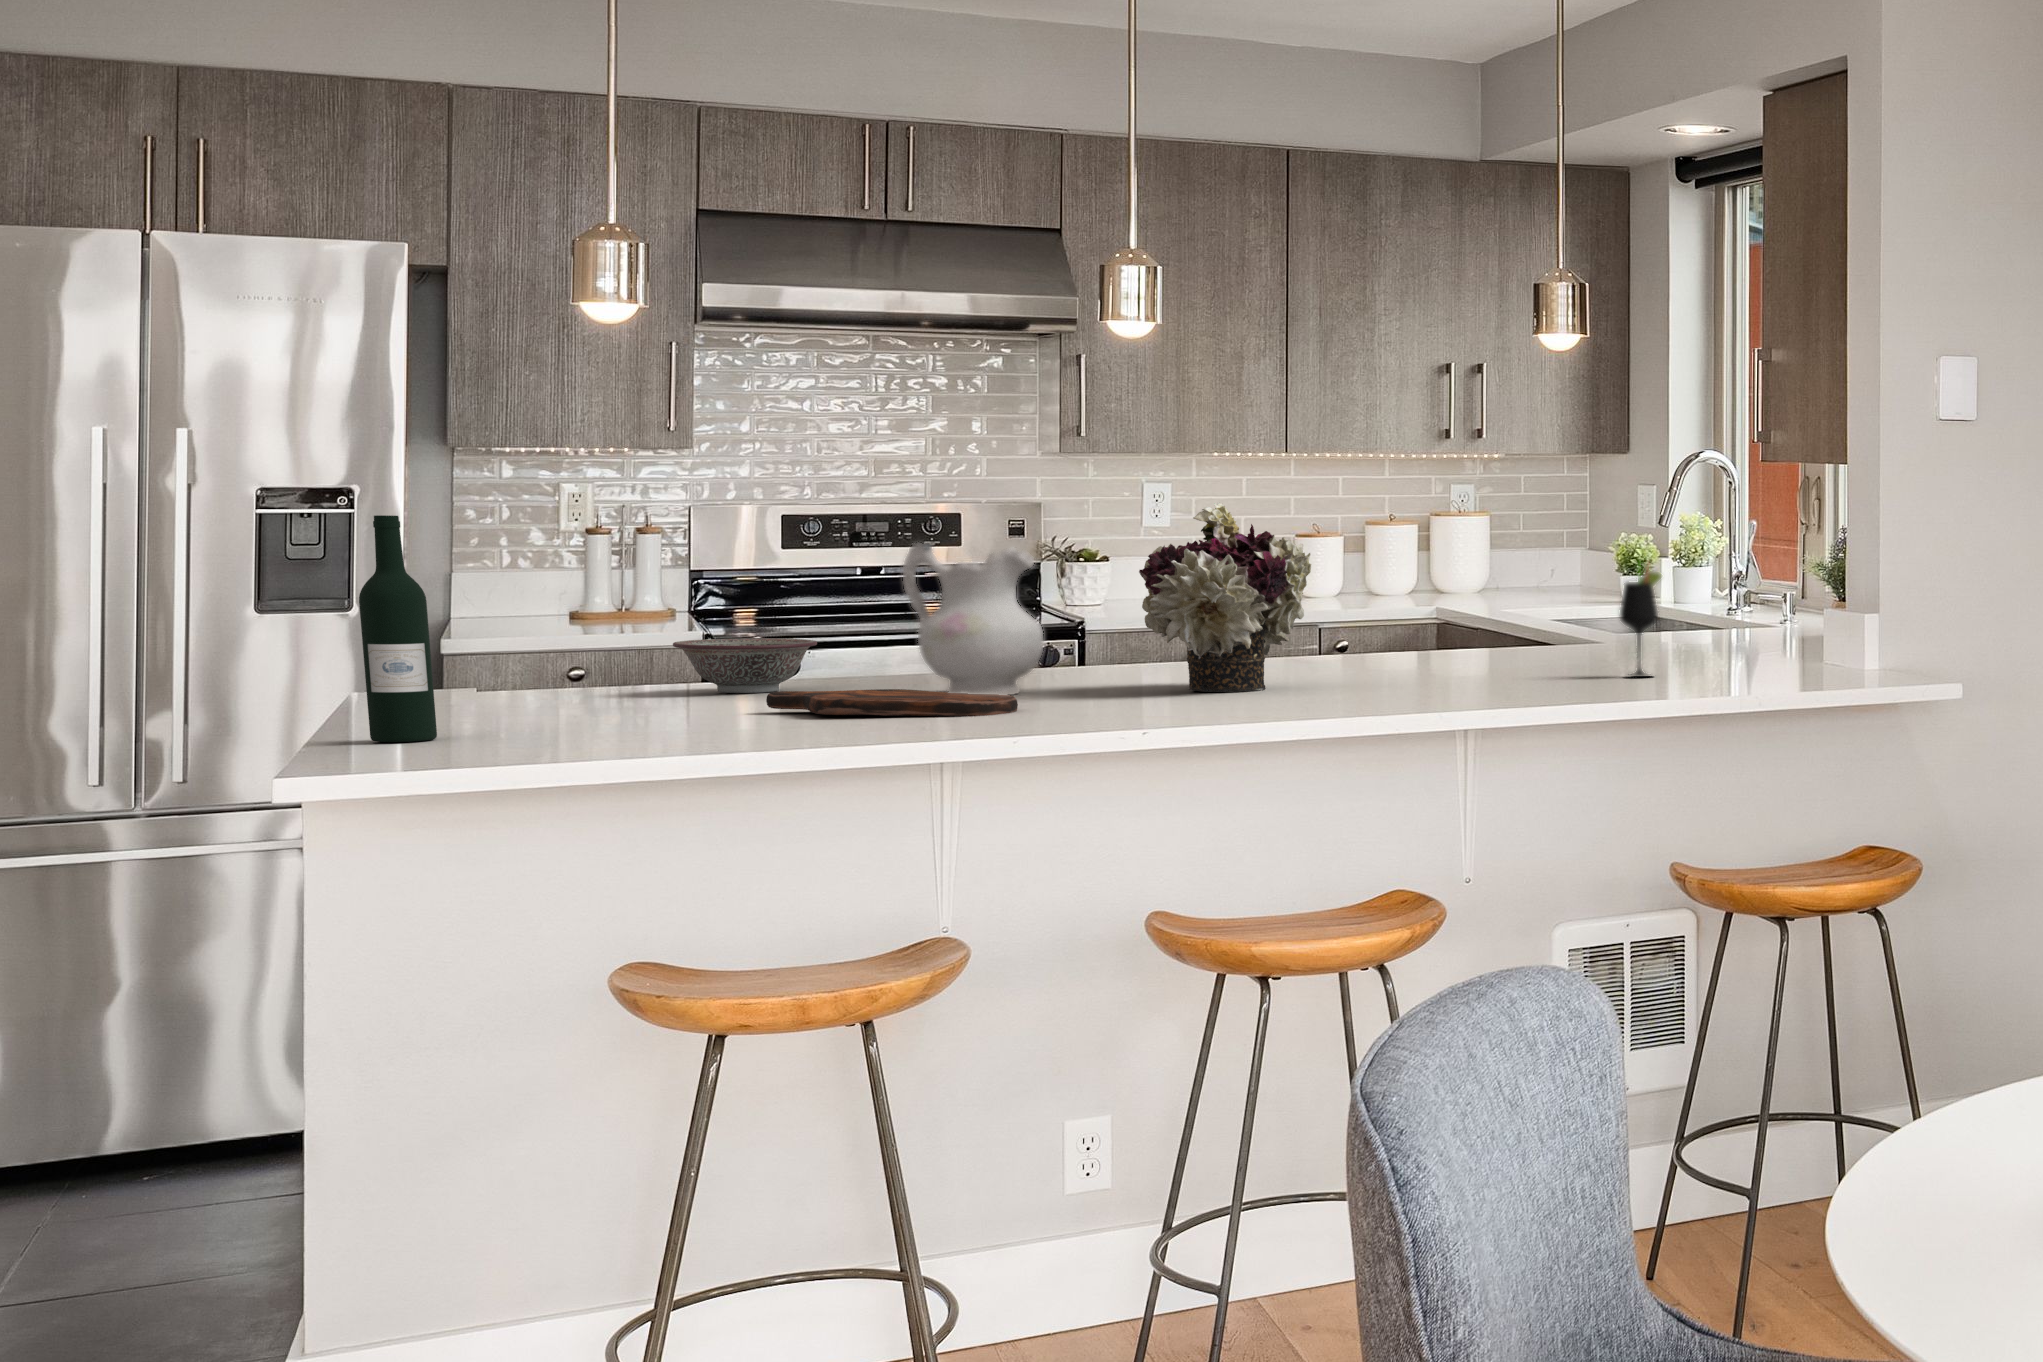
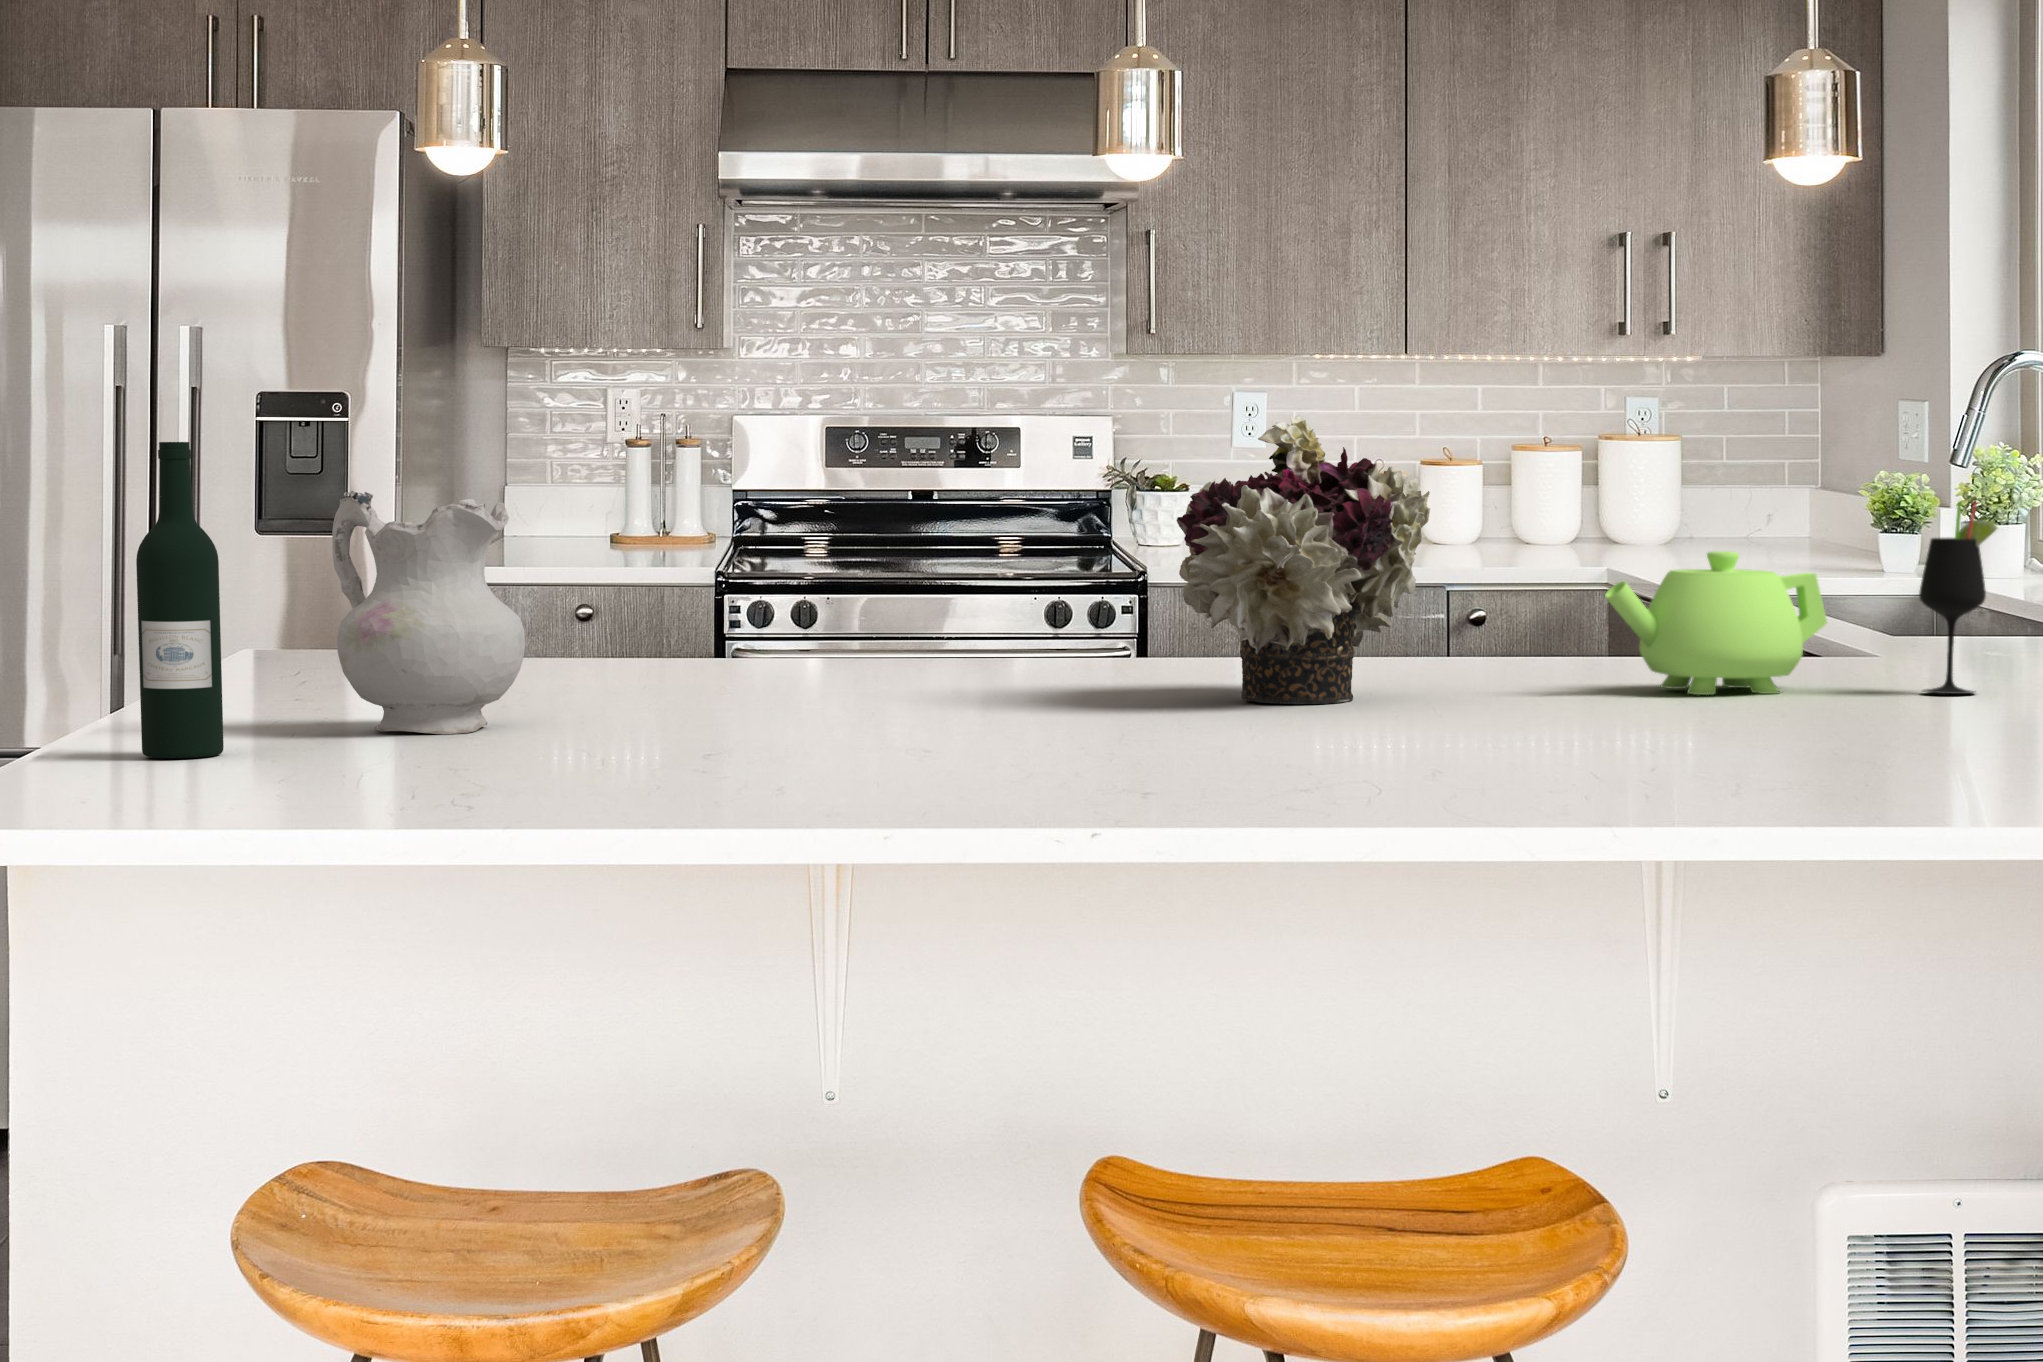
ceramic pitcher: present [903,543,1043,695] -> present [332,491,525,734]
teapot: none [1427,591,1568,681] -> present [1605,551,1827,695]
decorative bowl: present [673,638,817,693] -> none [589,610,765,685]
cutting board: present [766,689,1018,717] -> none [660,691,986,740]

